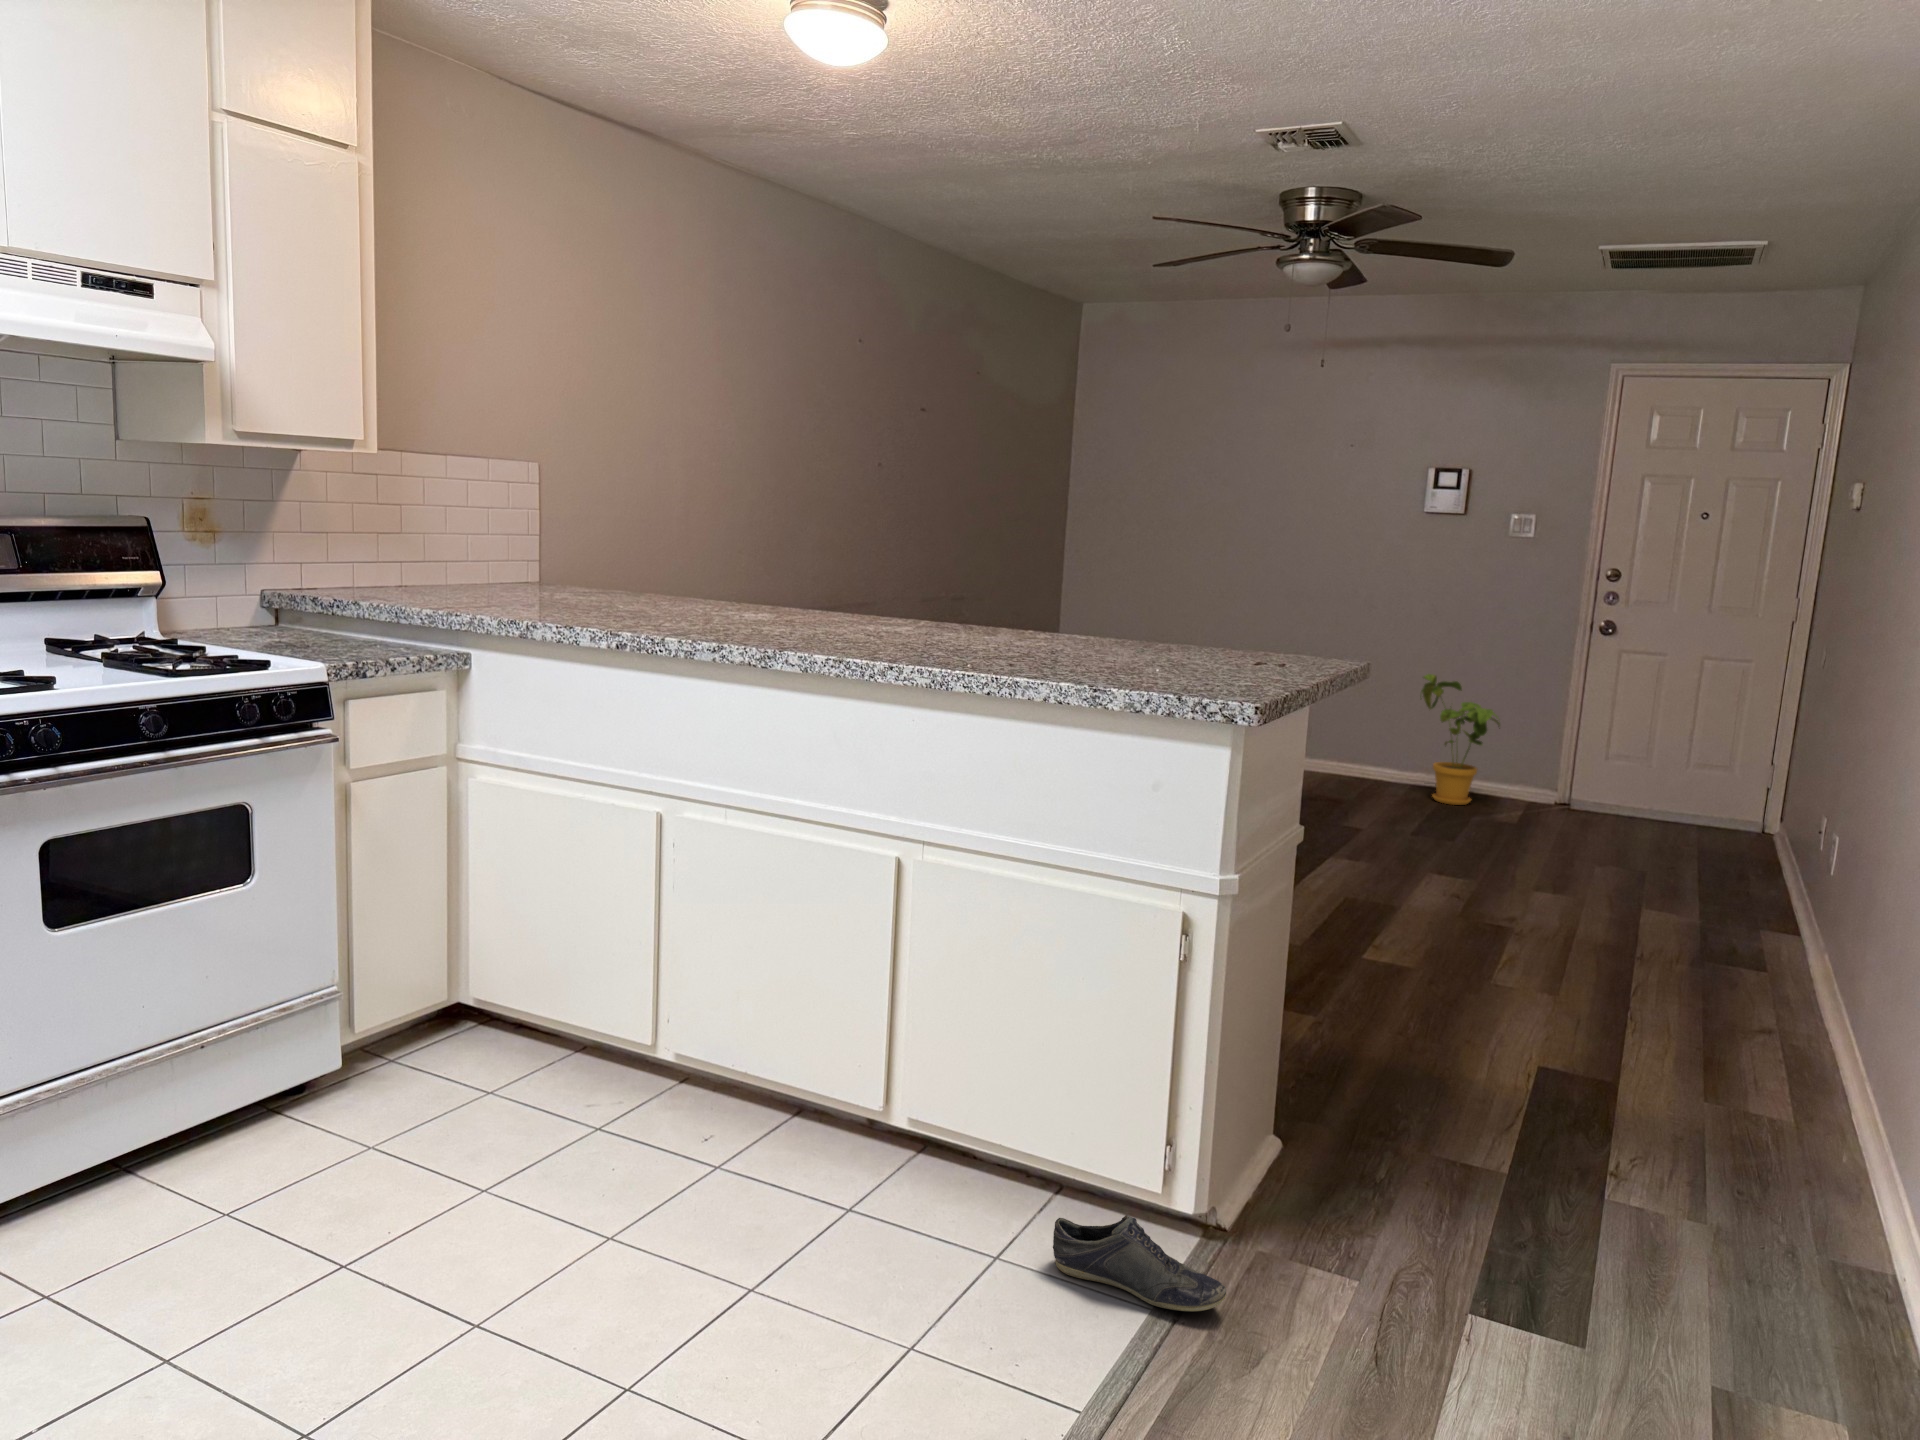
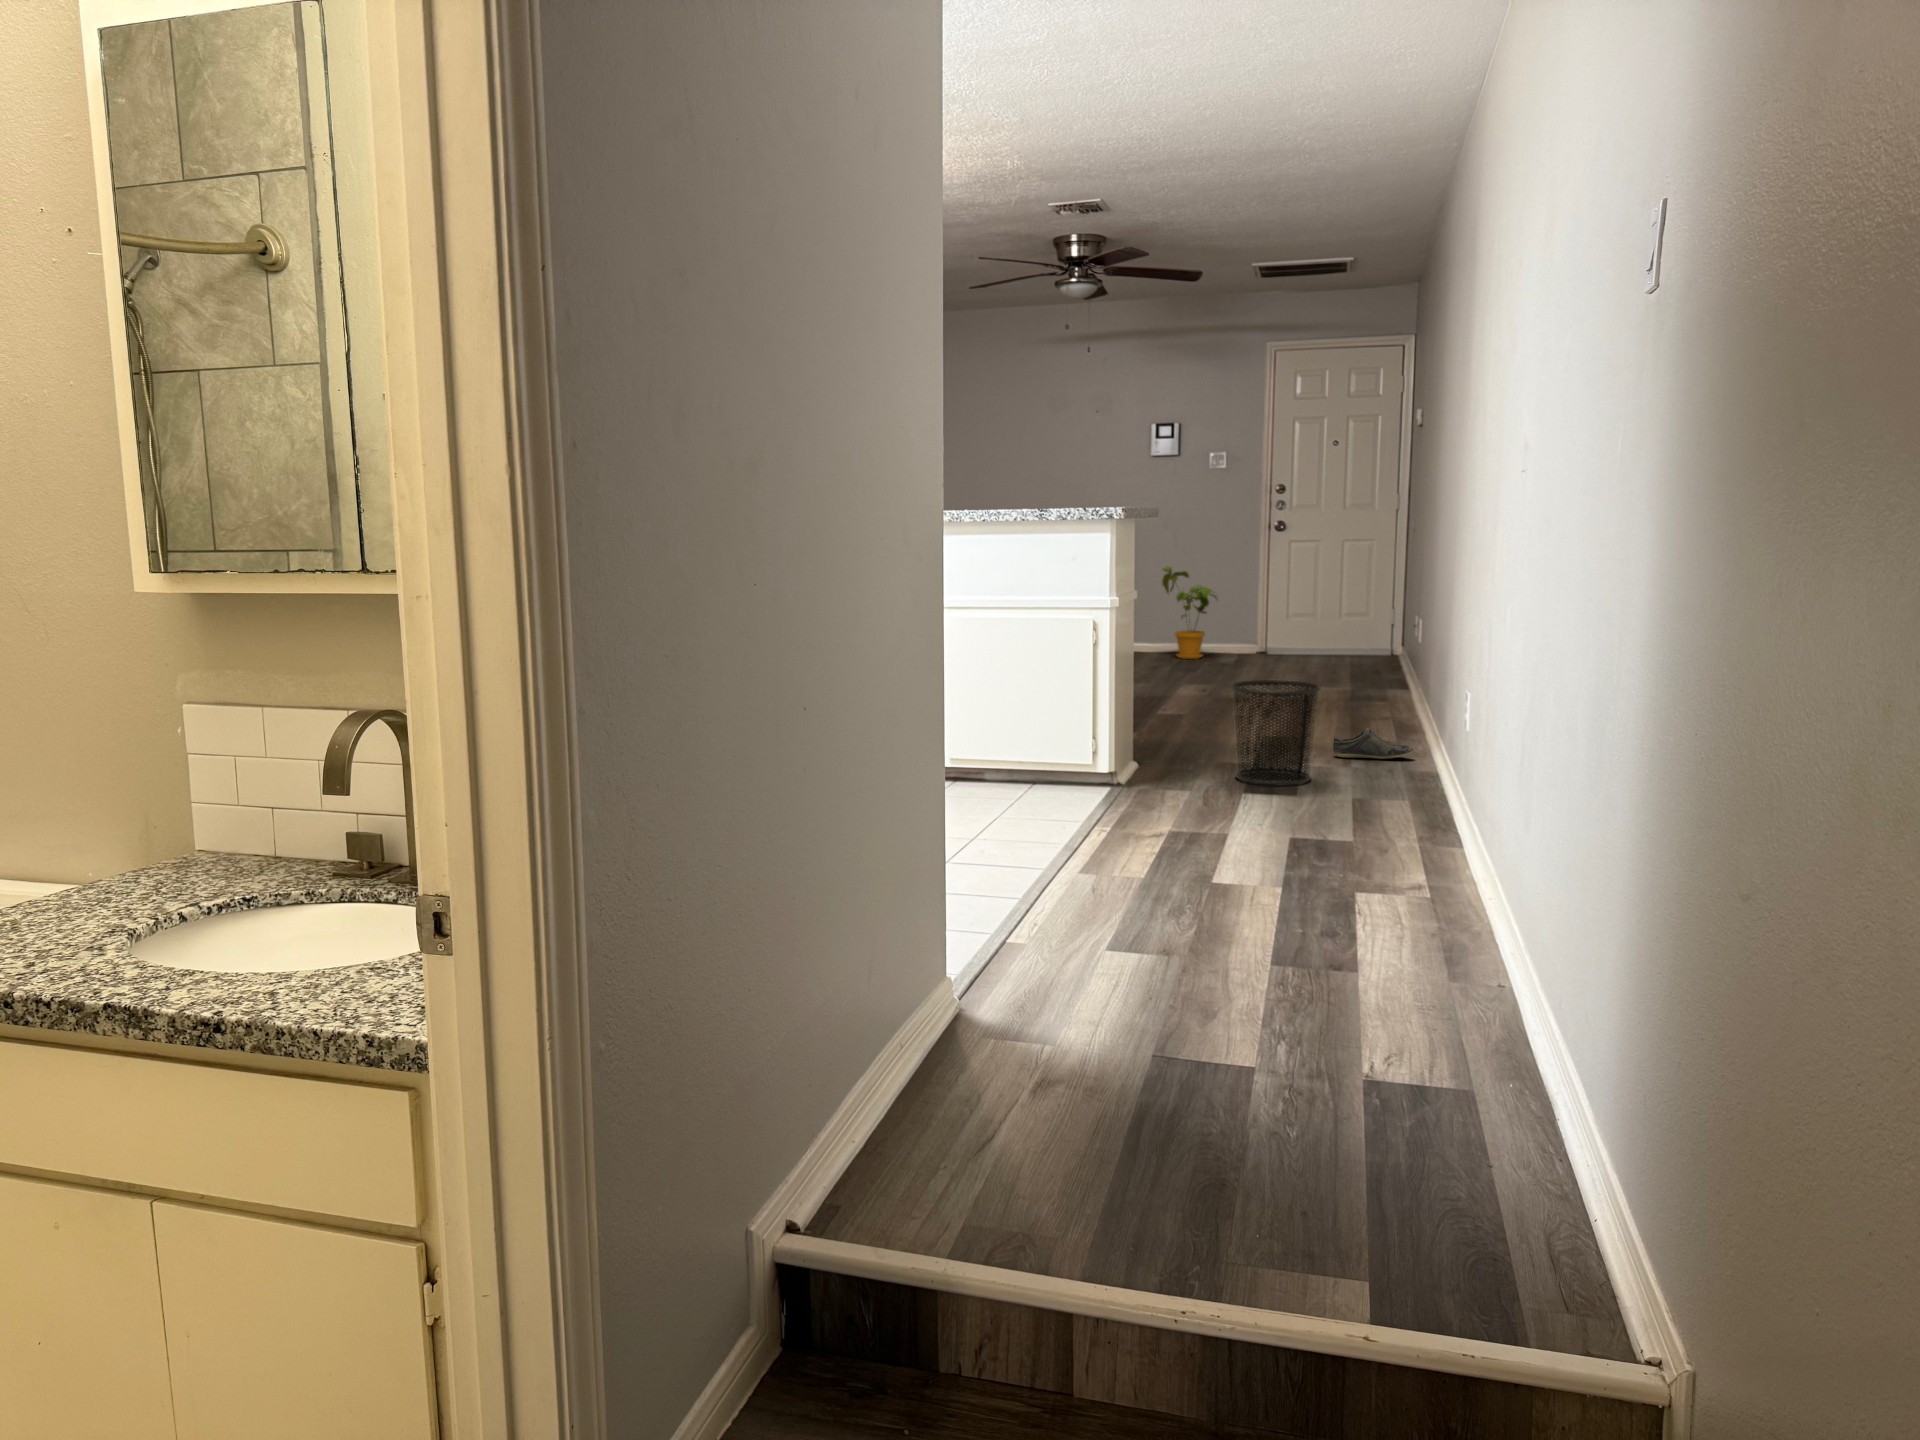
trash can: none [1465,1035,1669,1289] -> present [1231,680,1320,785]
shoe: present [1053,1214,1226,1311] -> present [1333,728,1413,759]

